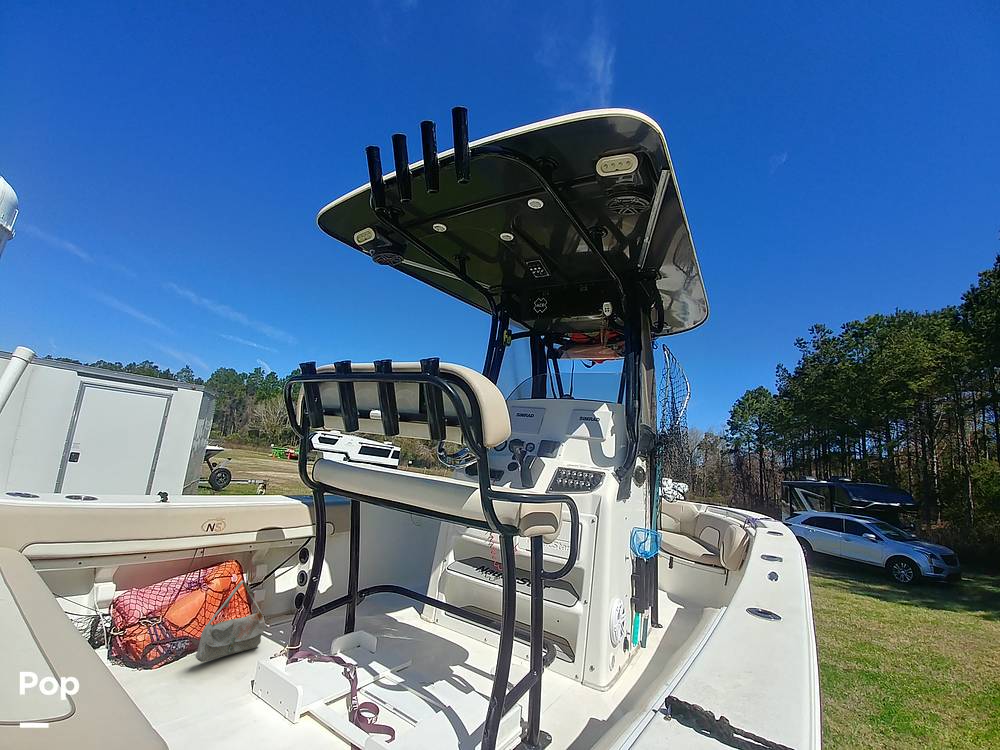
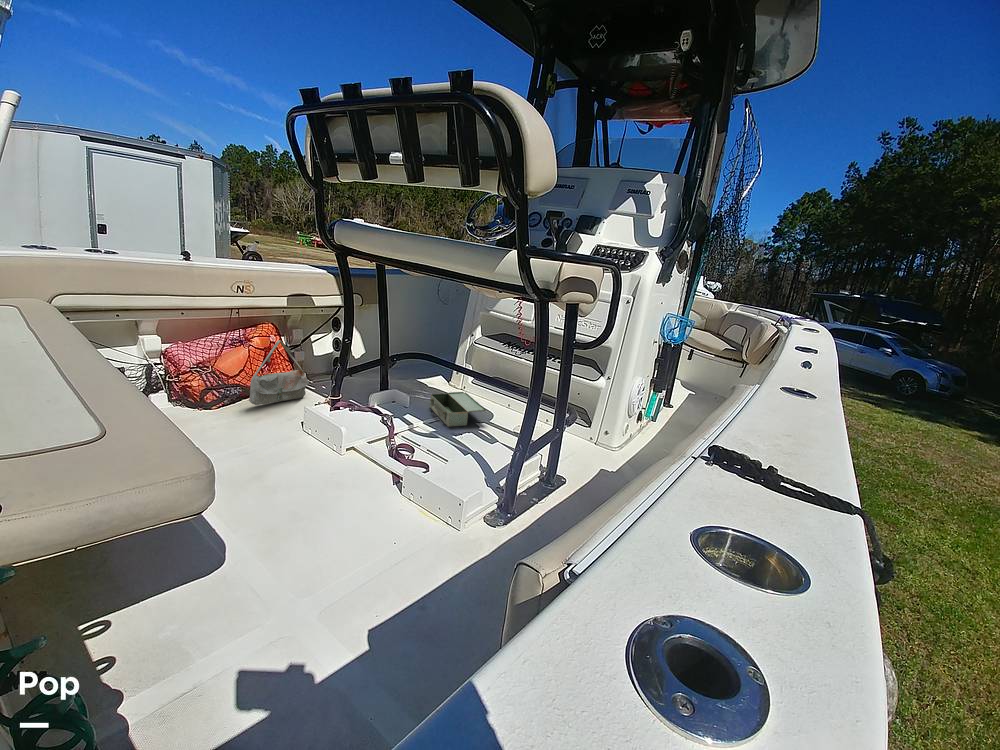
toolbox: none [398,627,459,674] -> present [430,392,486,427]

